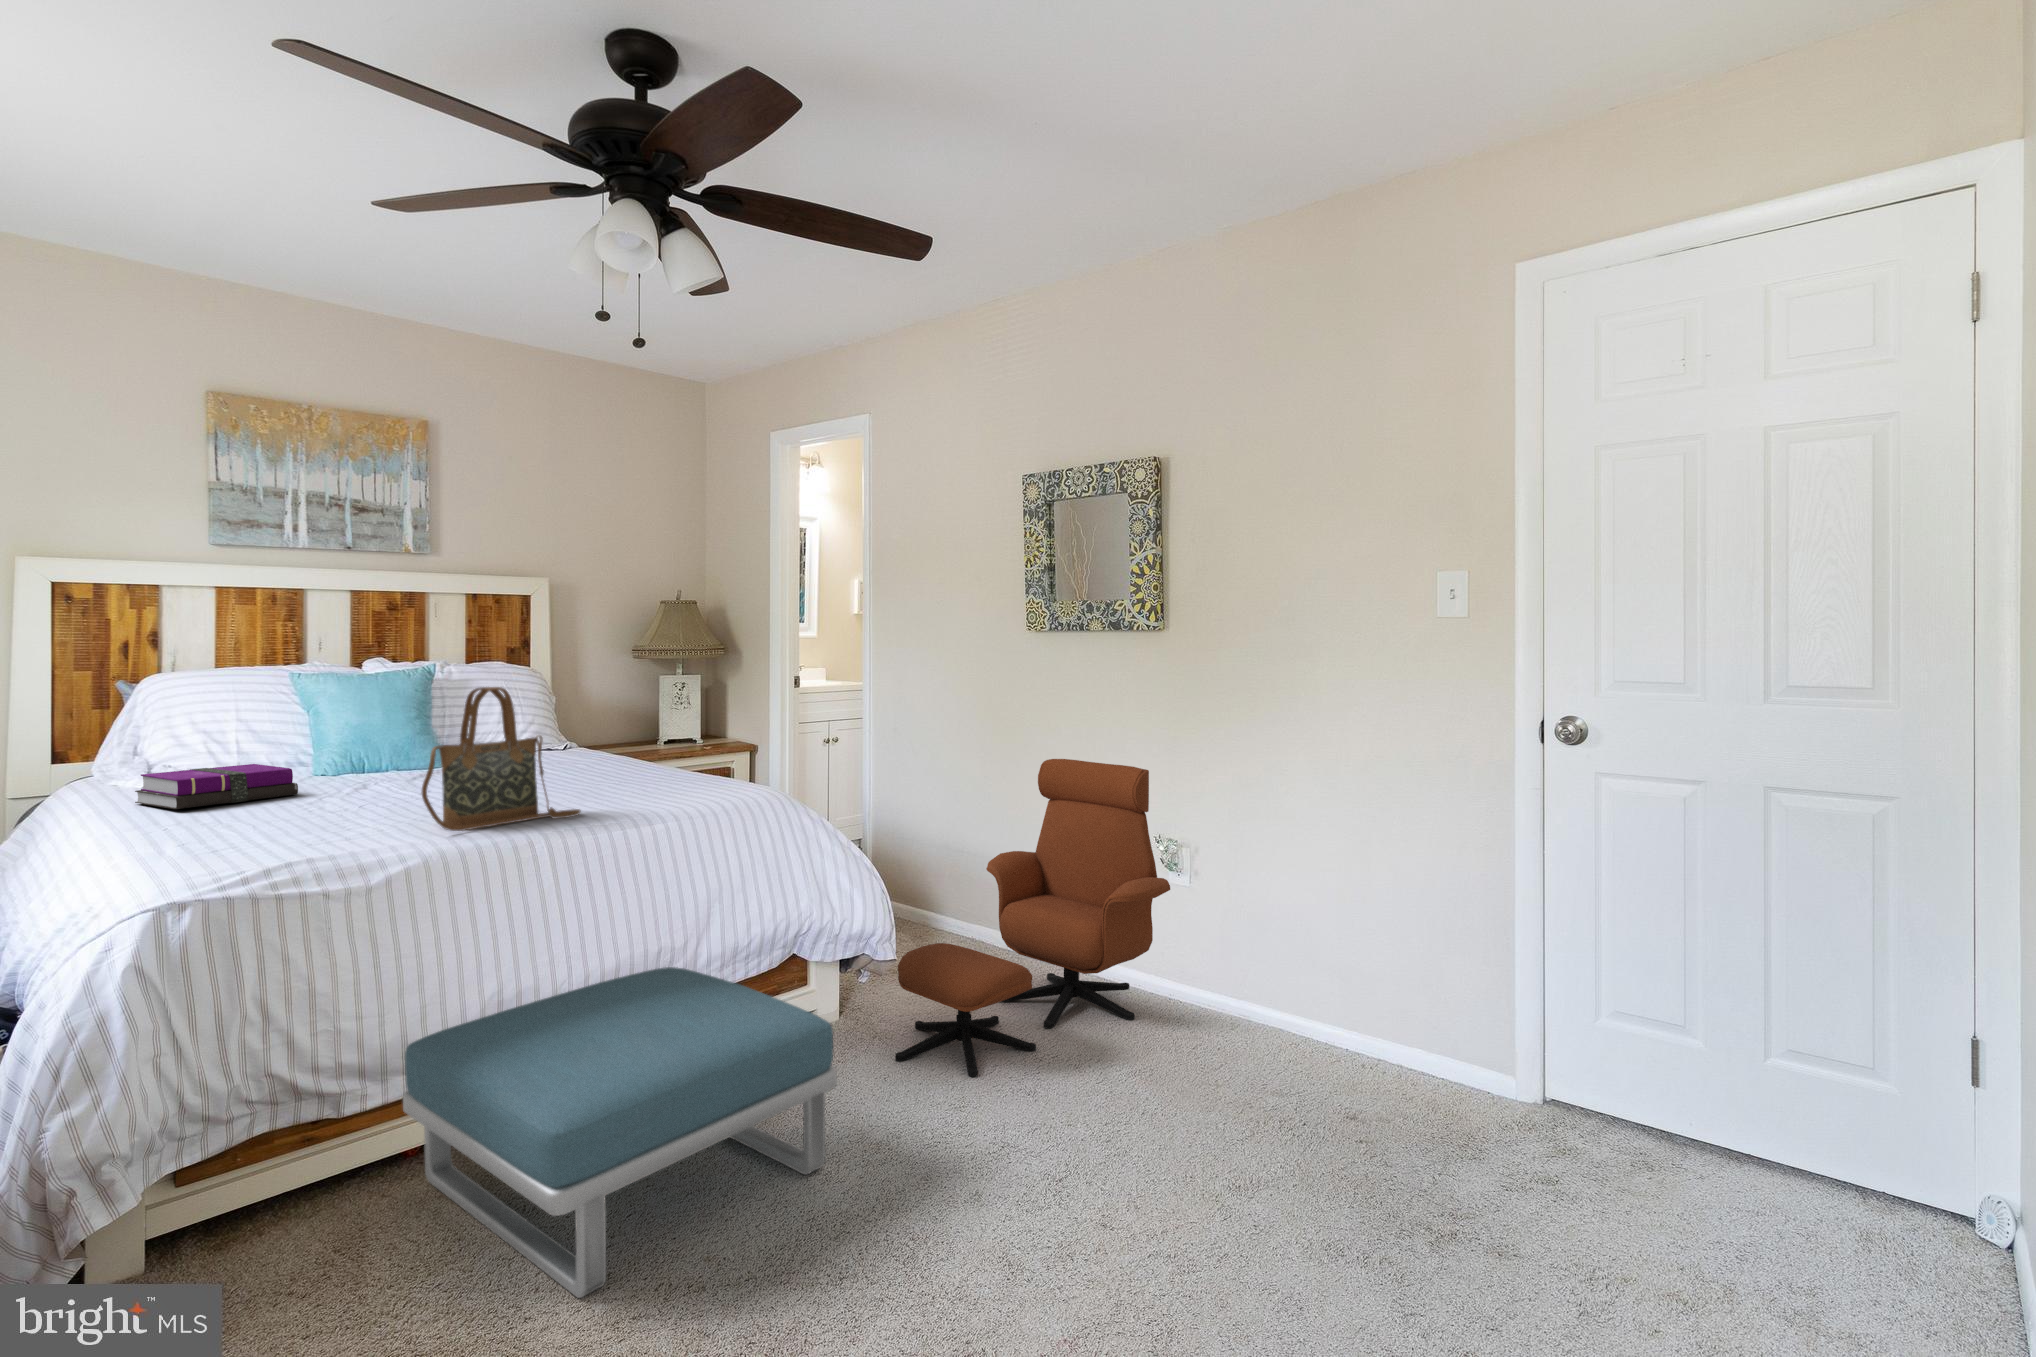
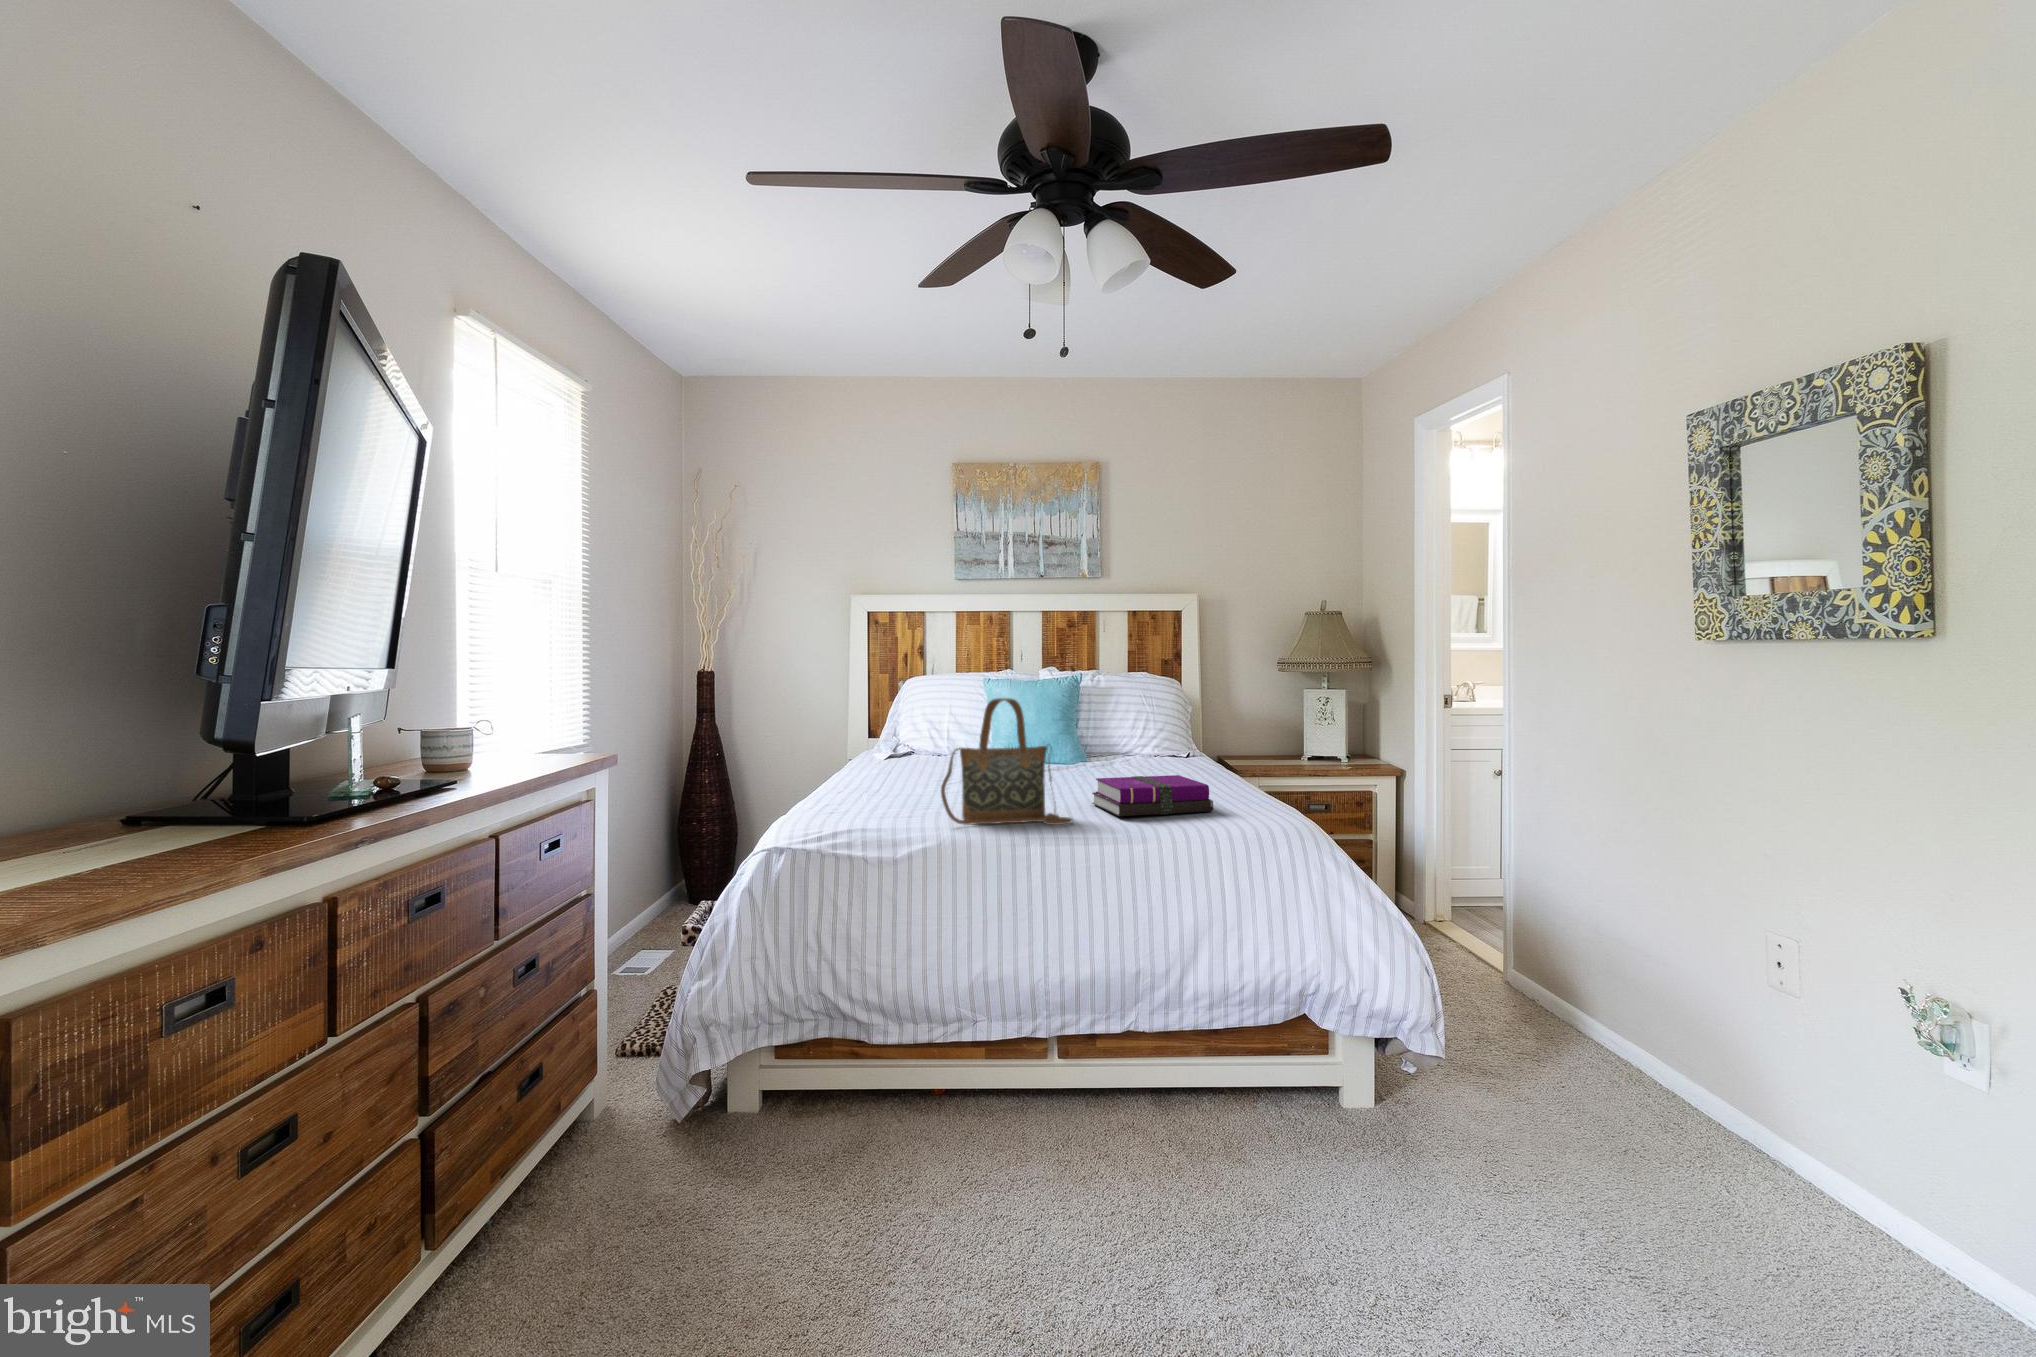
lounge chair: present [895,759,1170,1077] -> none [1379,832,1909,1283]
notebook: present [135,764,298,809] -> present [1092,775,1213,816]
footstool: present [403,967,837,1298] -> none [861,991,1211,1298]

